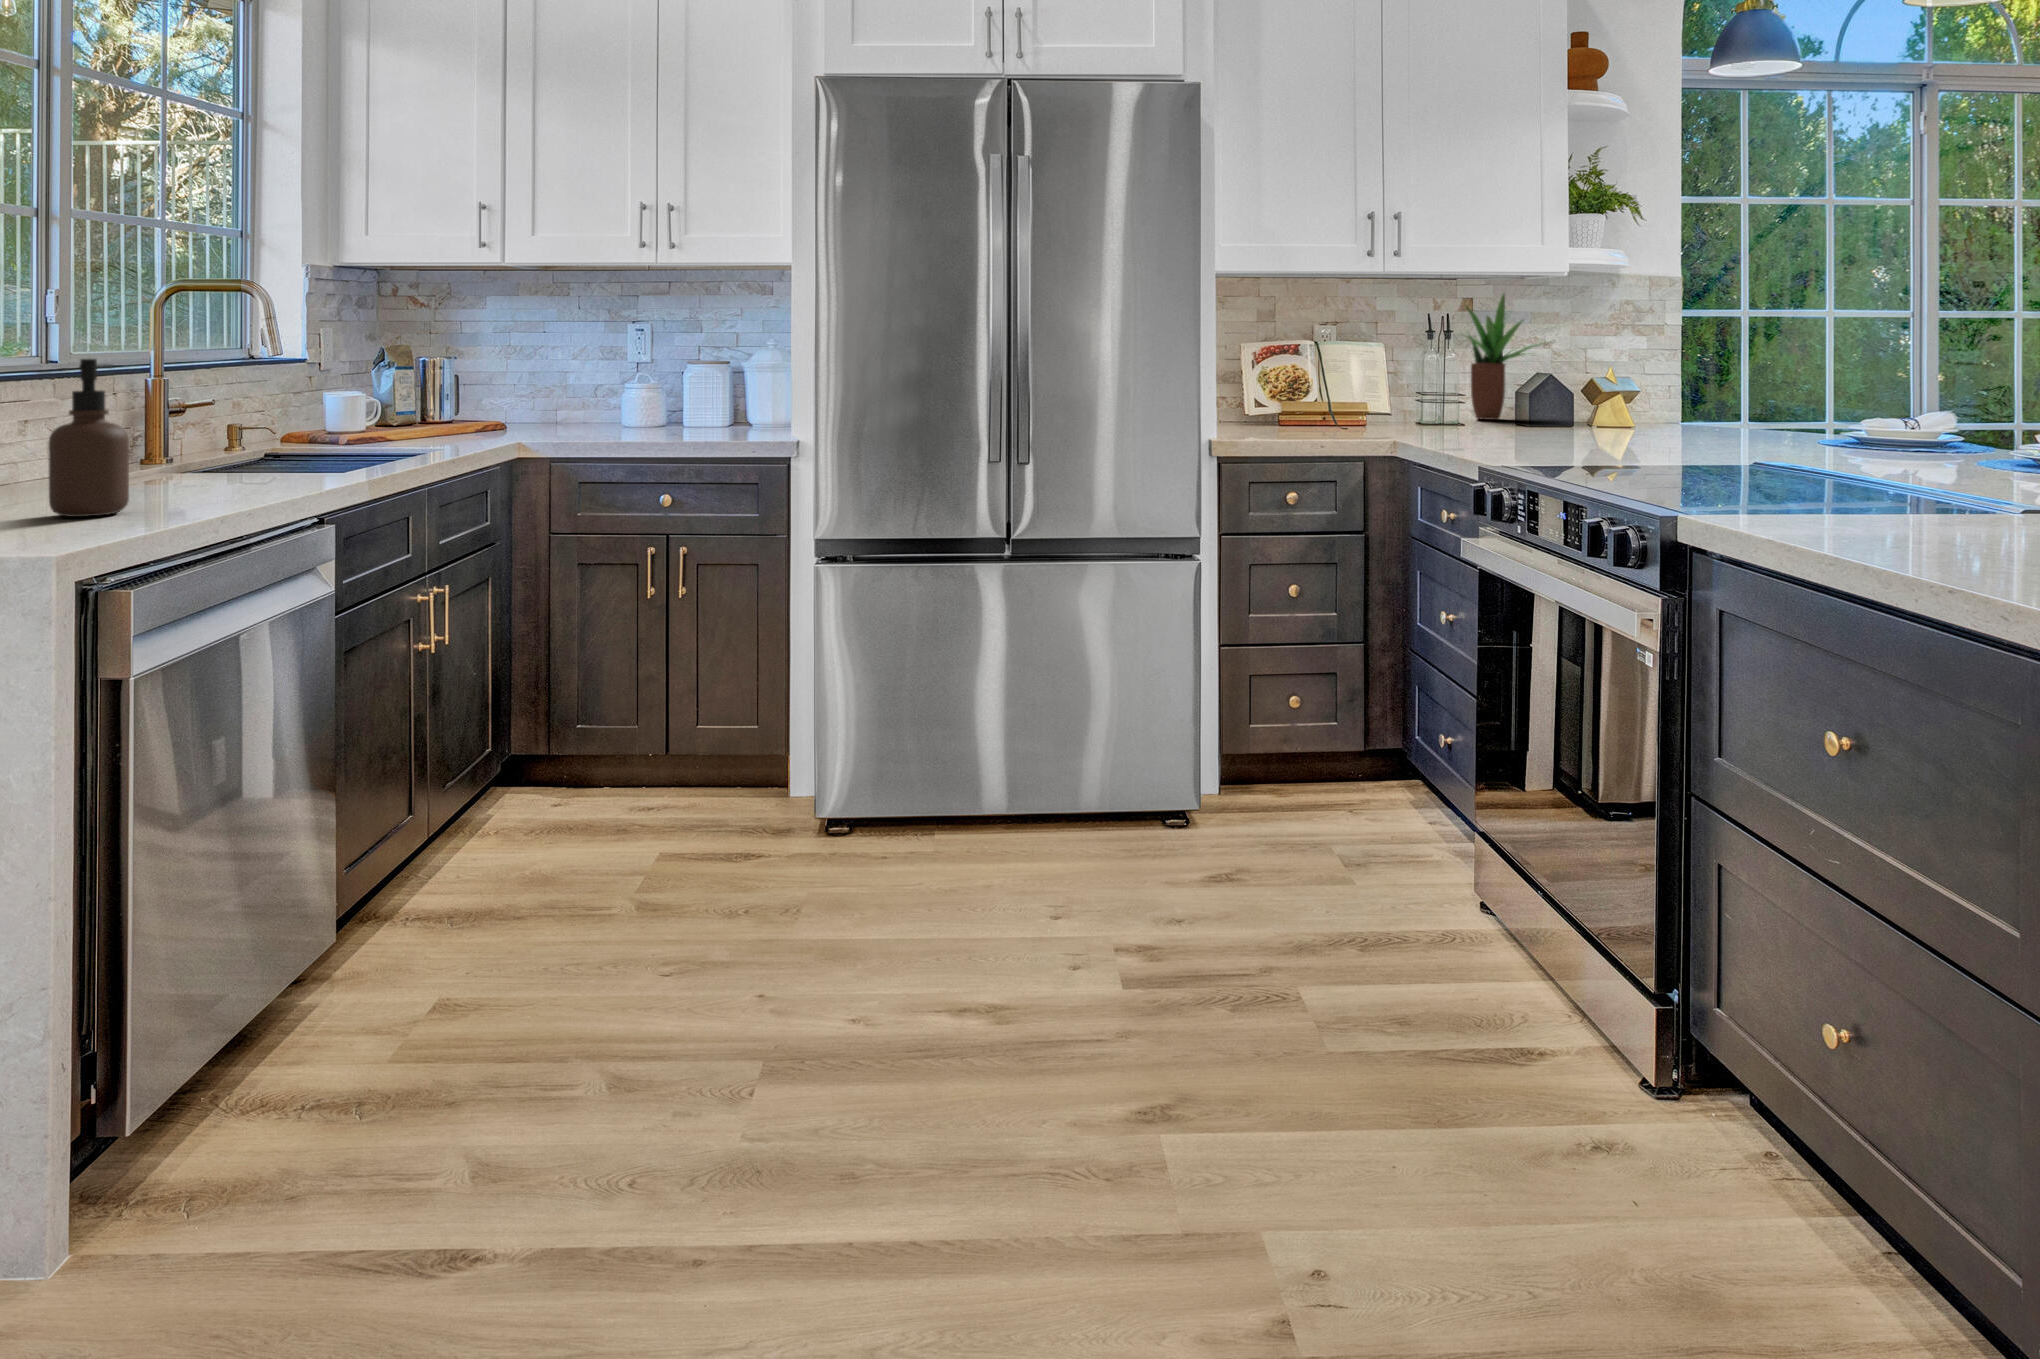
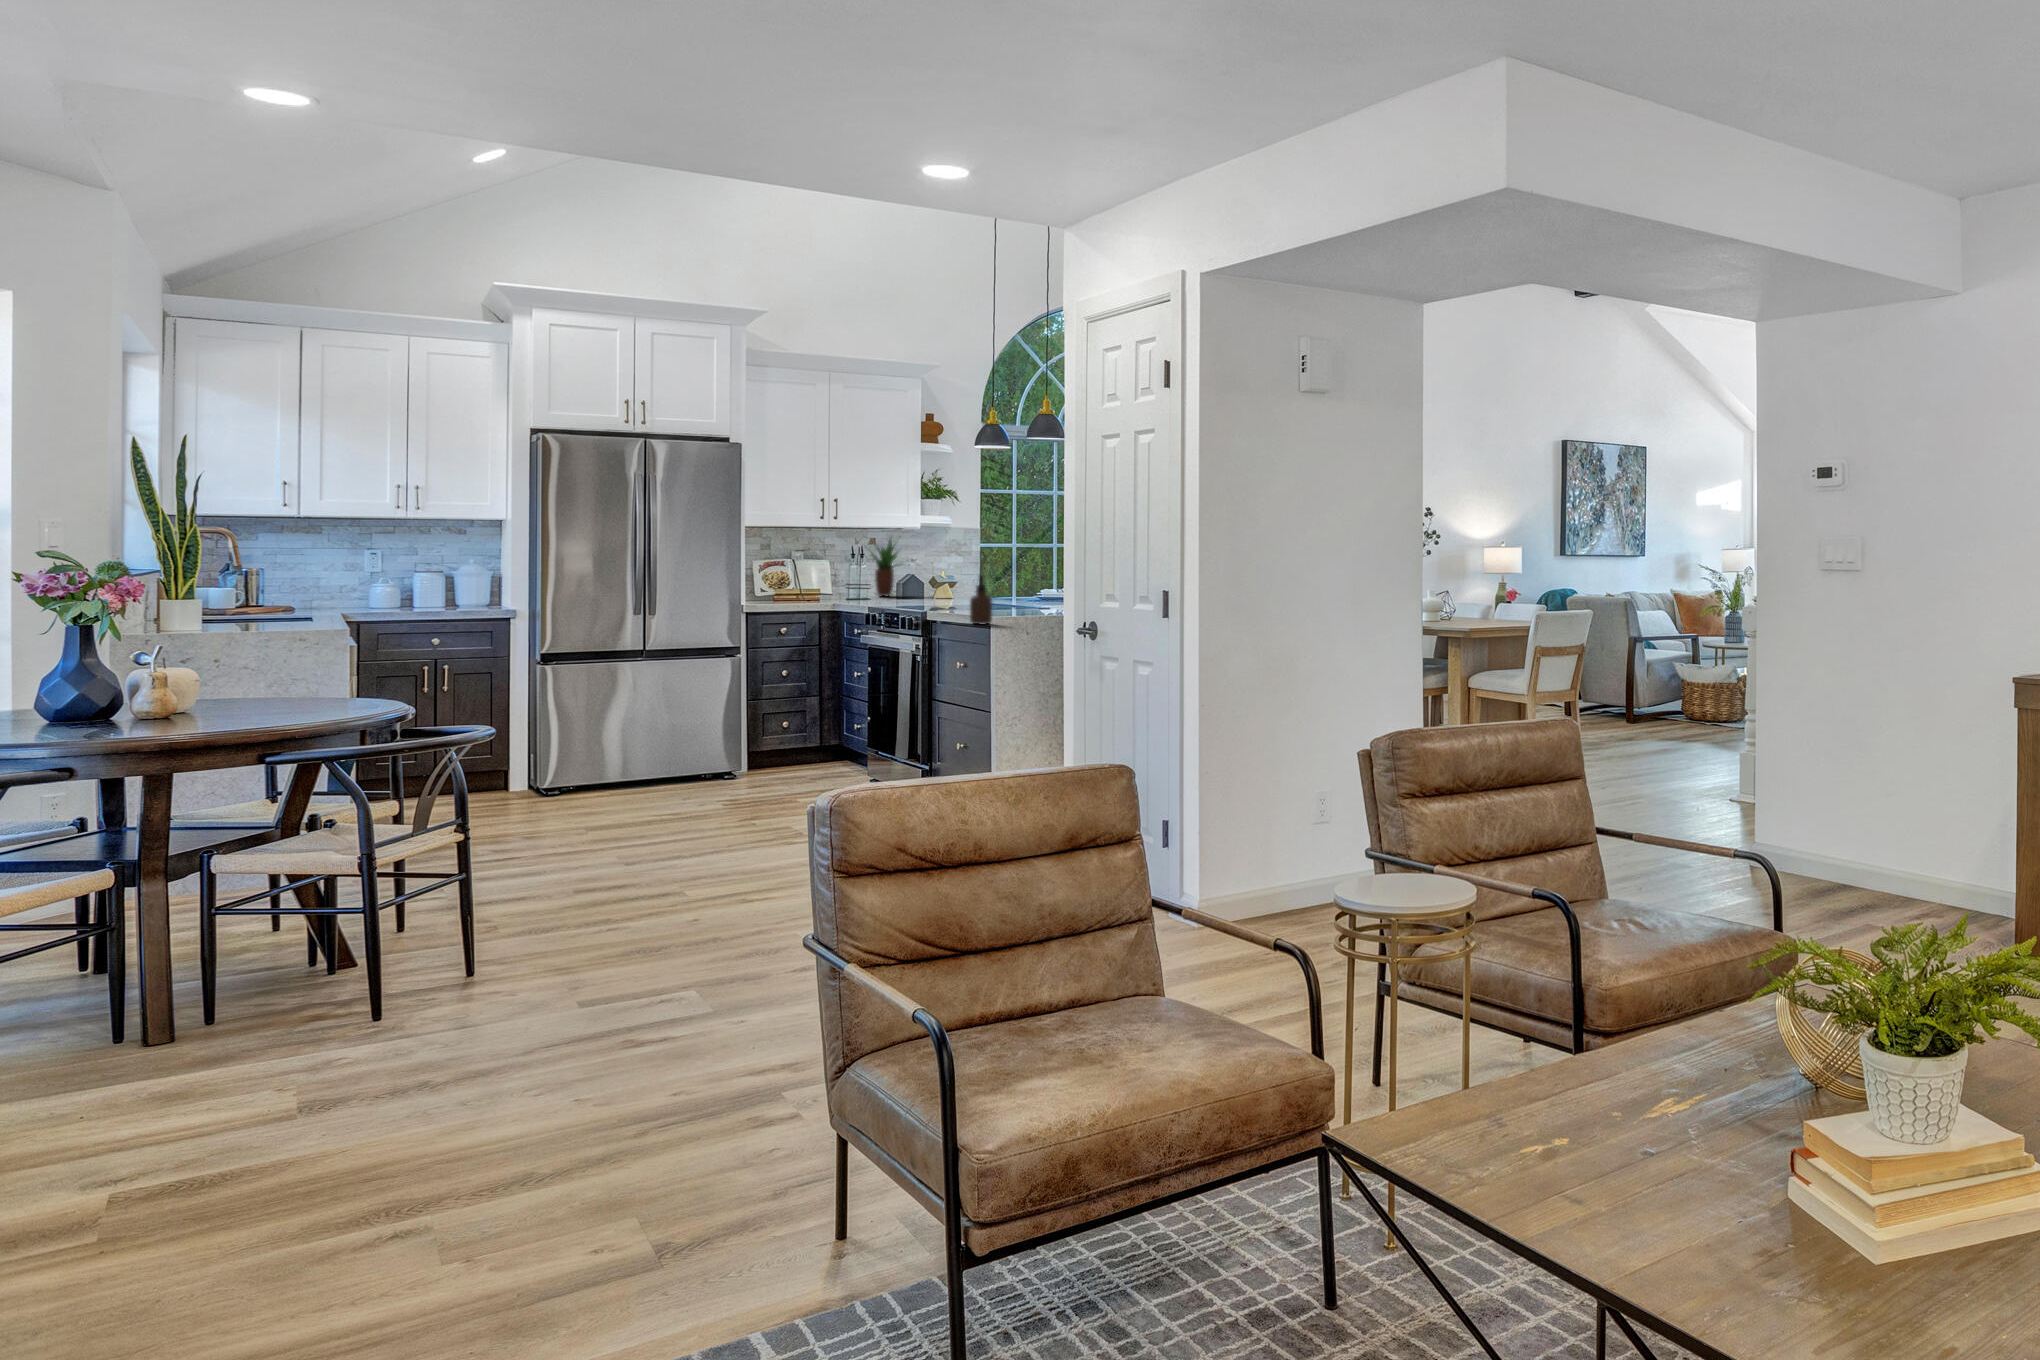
soap dispenser: present [48,359,129,517] -> present [970,576,992,624]

